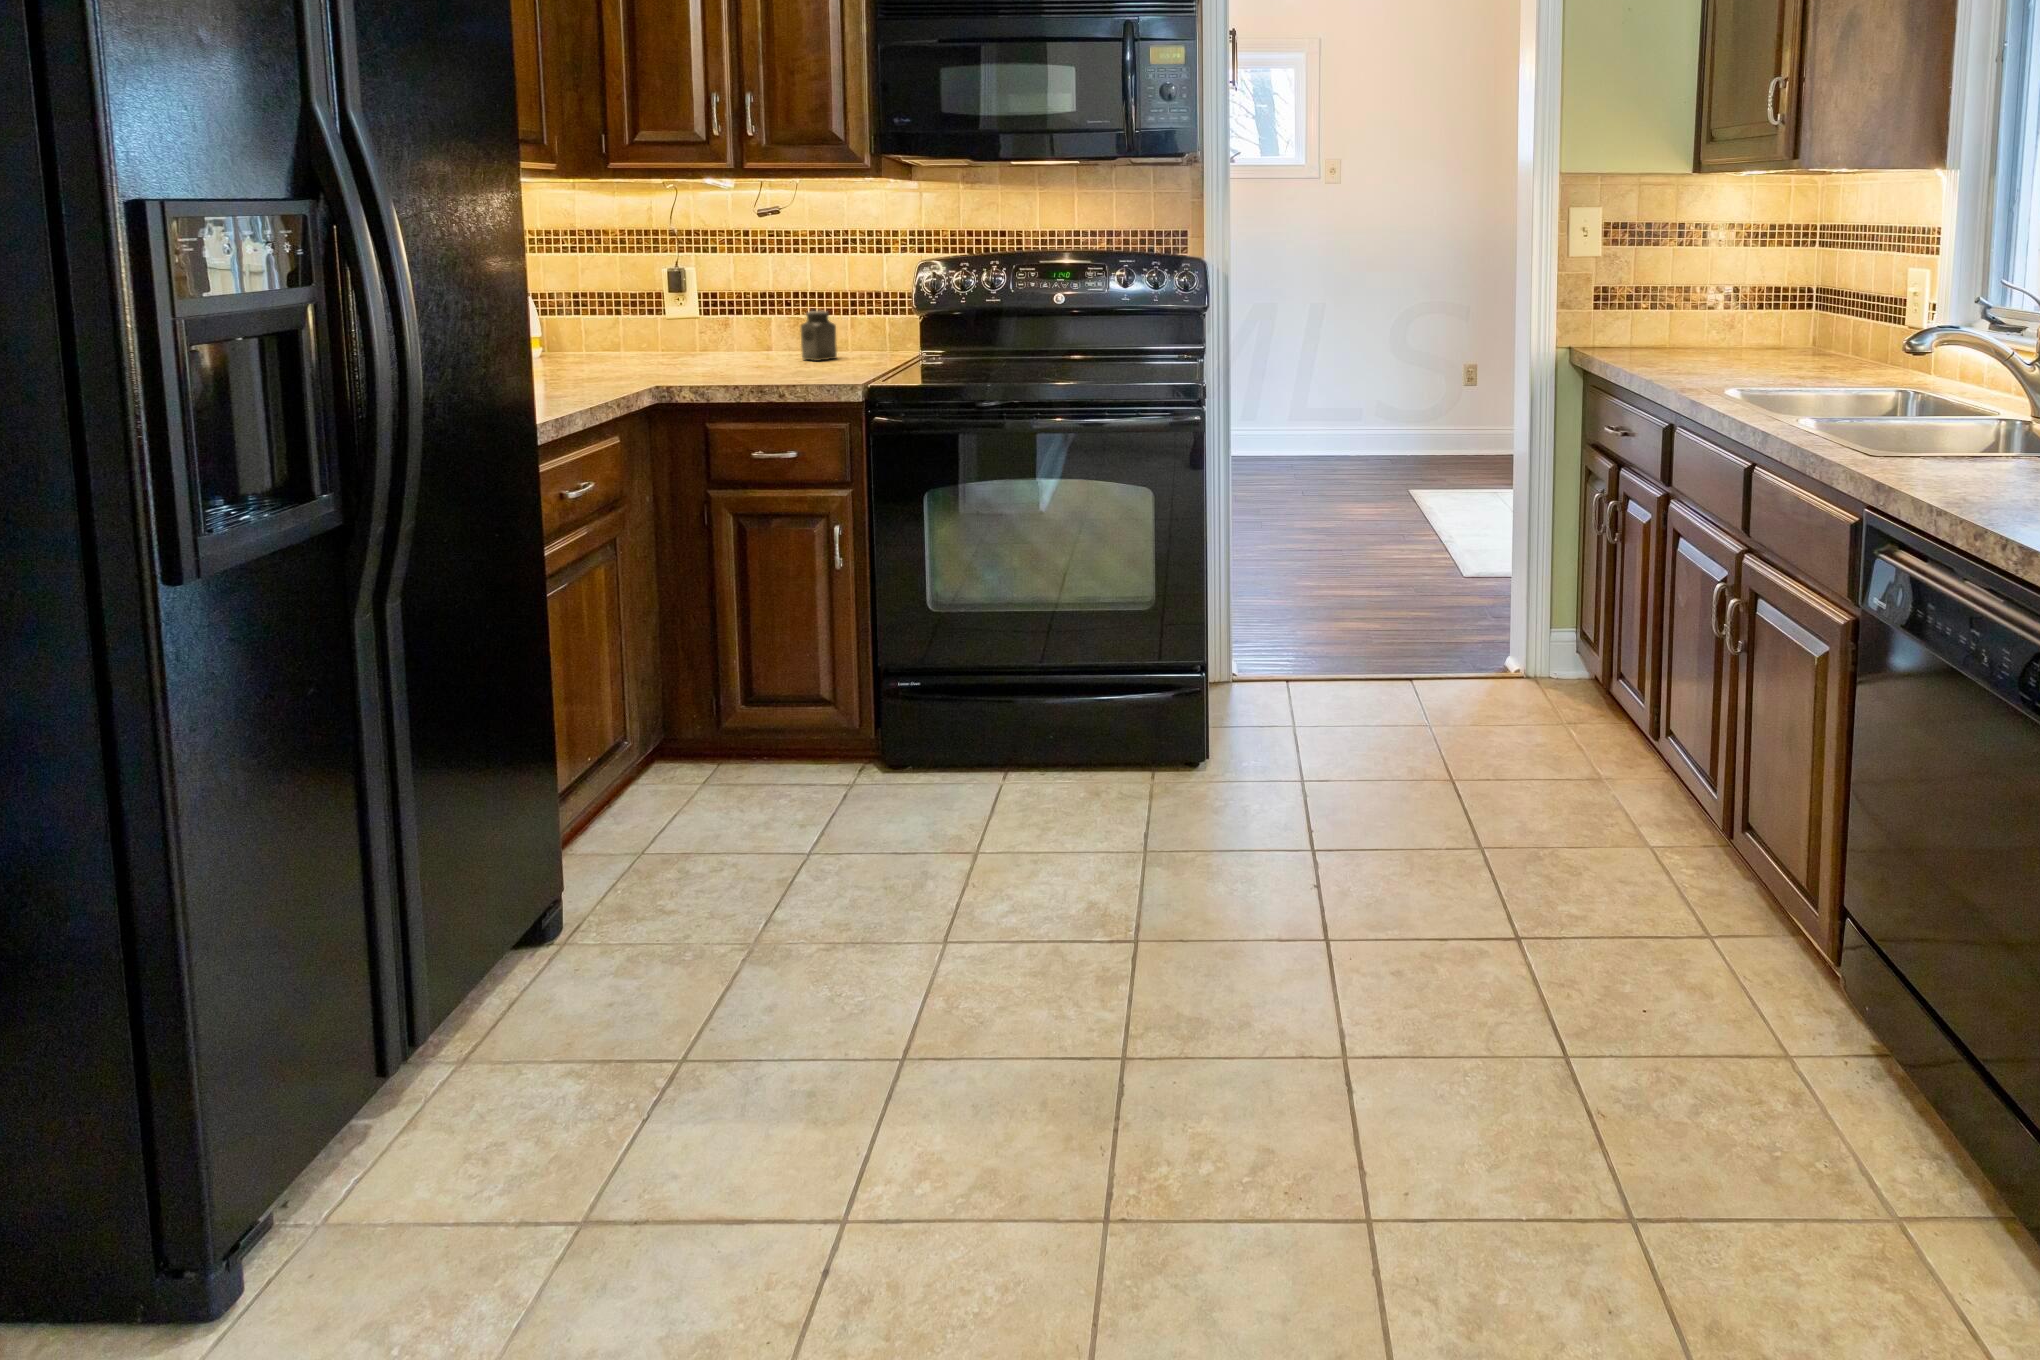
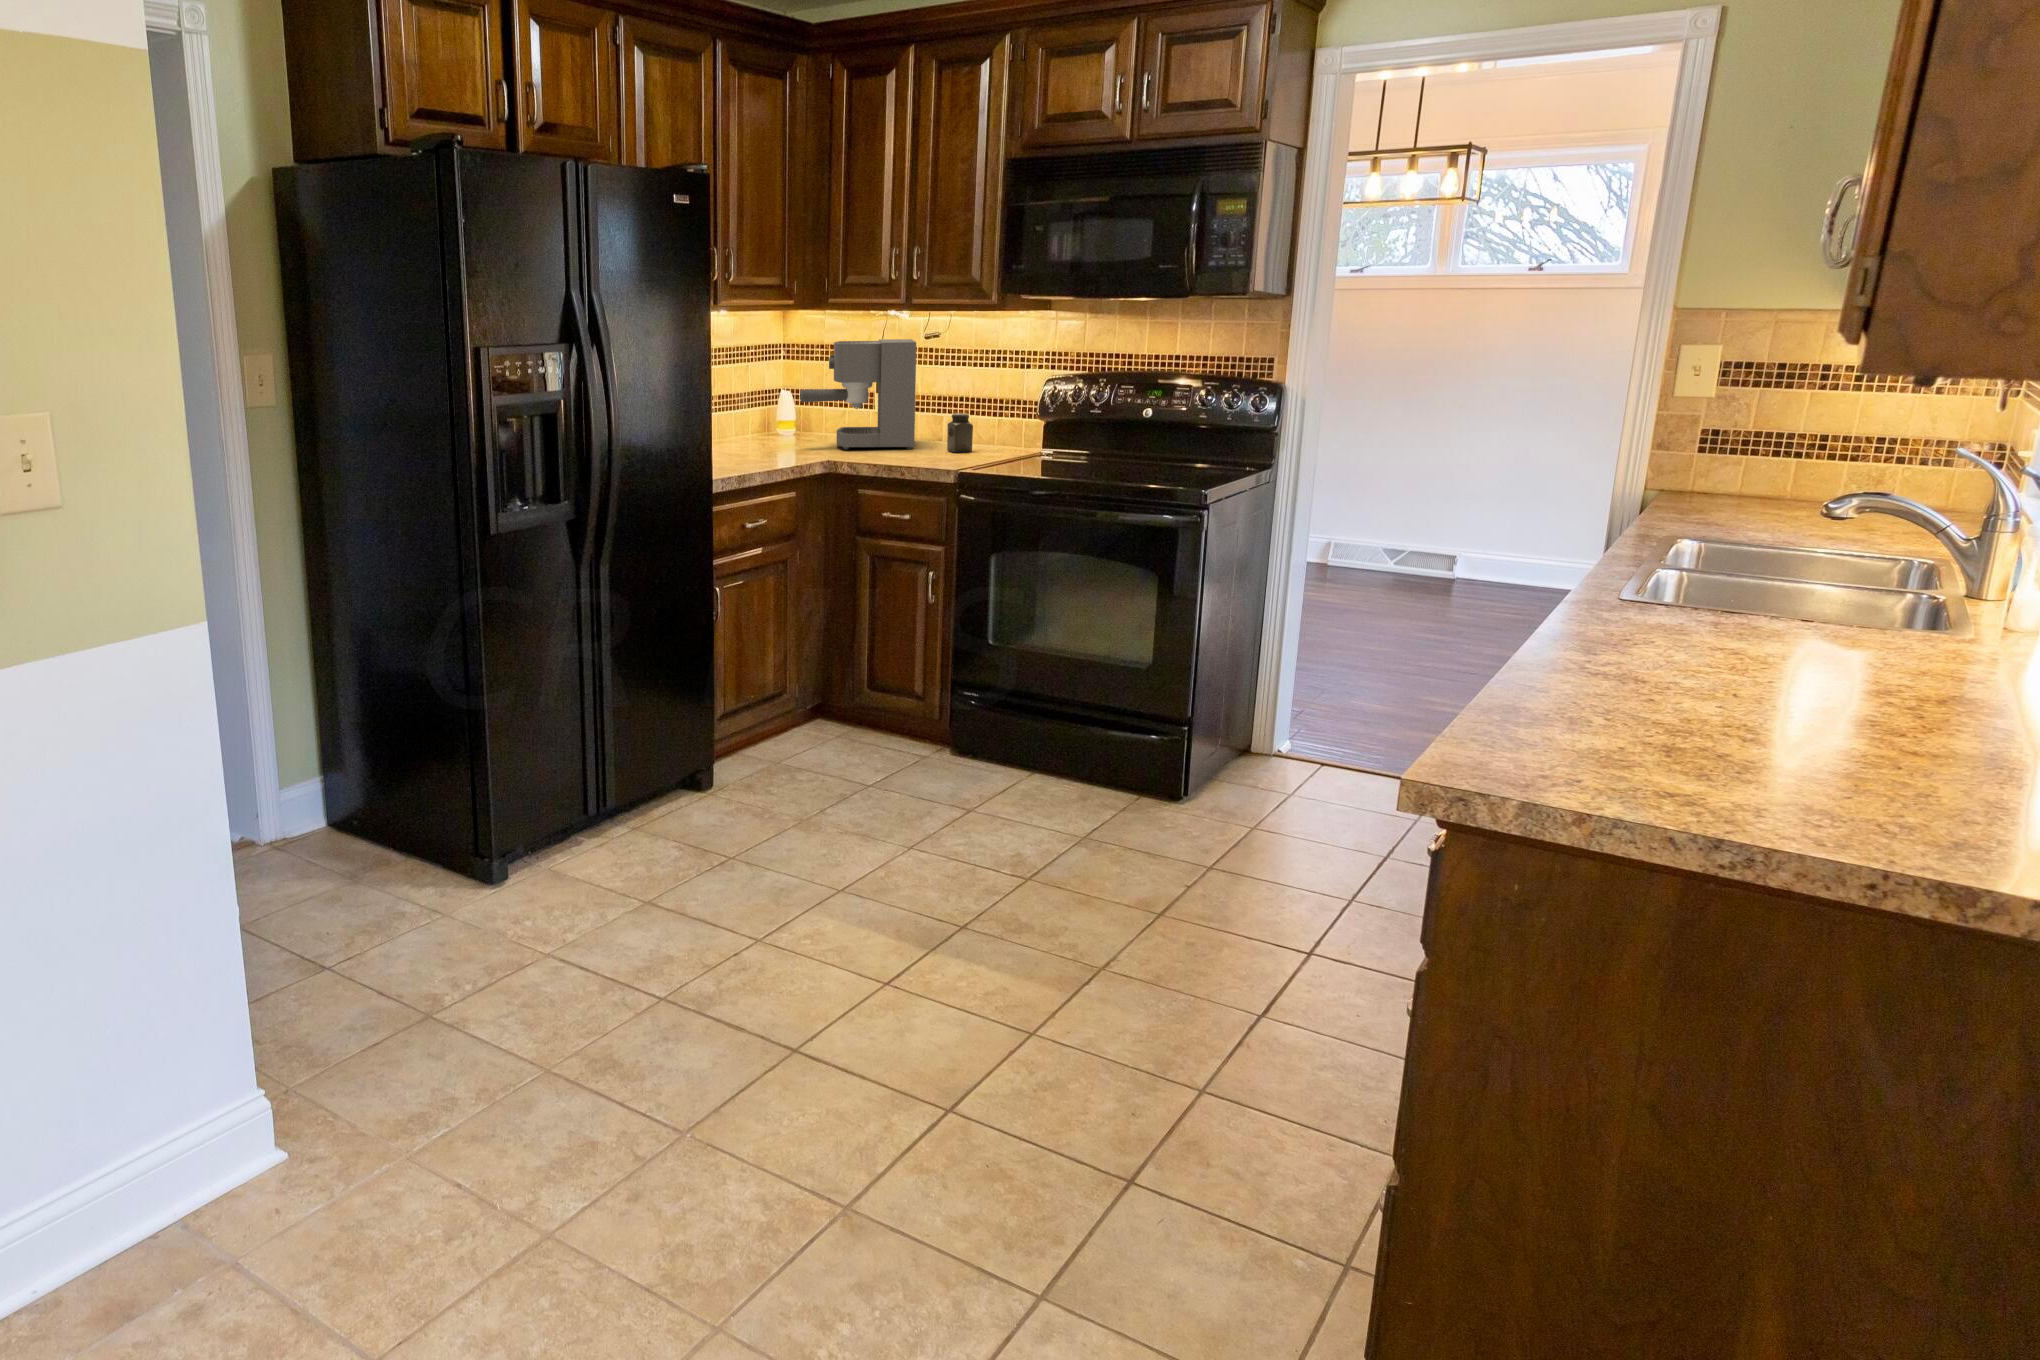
coffee maker: none [578,221,753,368] -> present [800,339,916,449]

